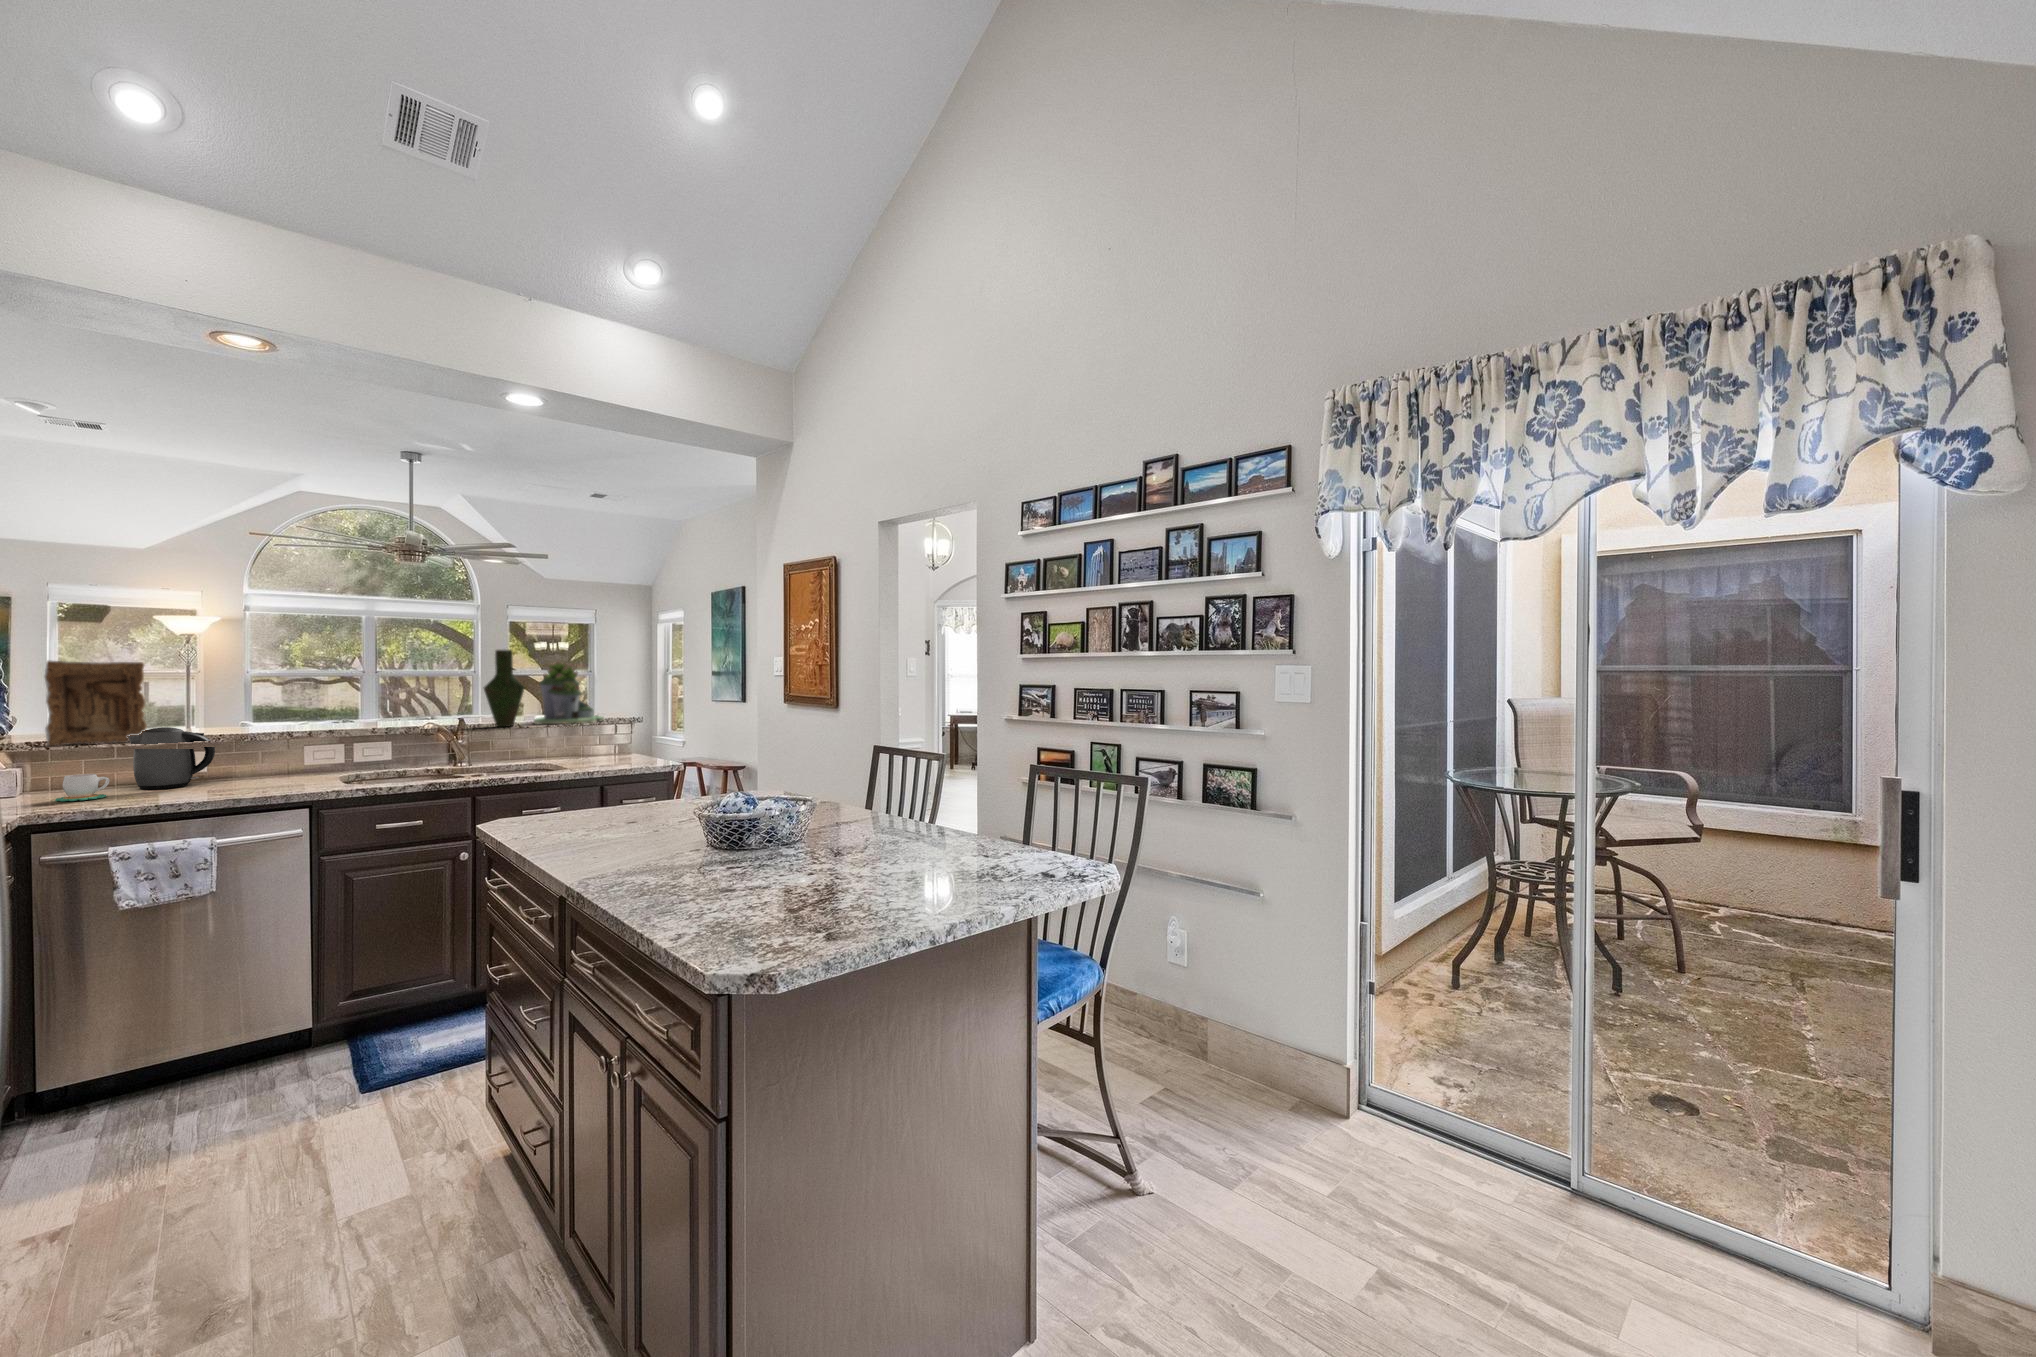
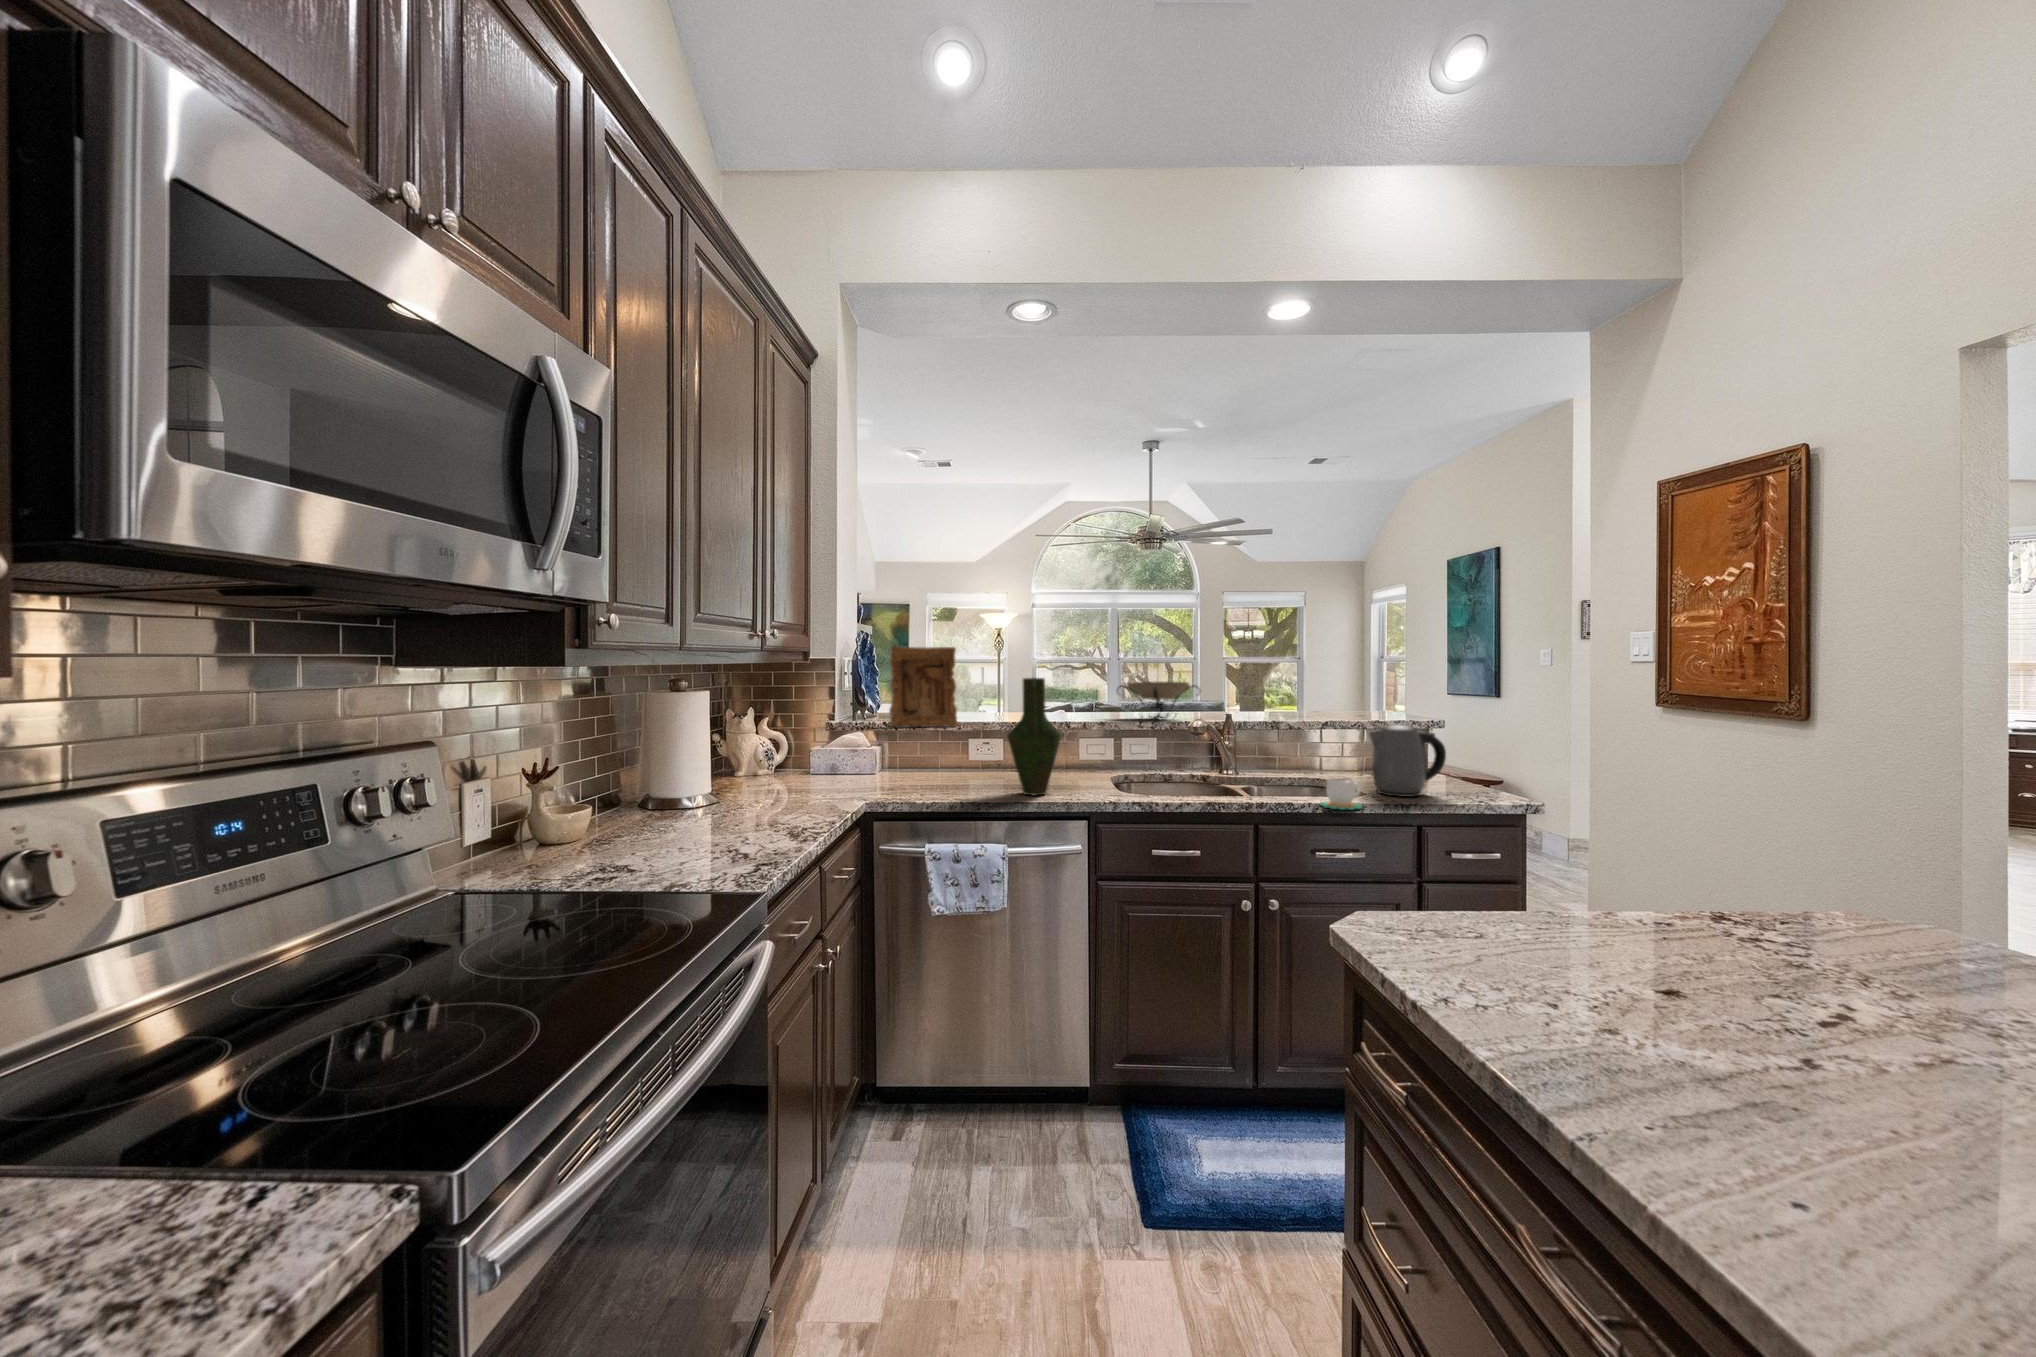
vase: present [484,650,525,727] -> present [1007,678,1061,796]
succulent planter: present [534,661,604,724] -> none [1290,644,1376,725]
decorative bowl: none [356,693,448,727] -> present [1117,682,1201,719]
kettle: present [127,727,215,789] -> present [1370,724,1446,797]
mug: present [55,774,109,801] -> present [1320,778,1362,810]

